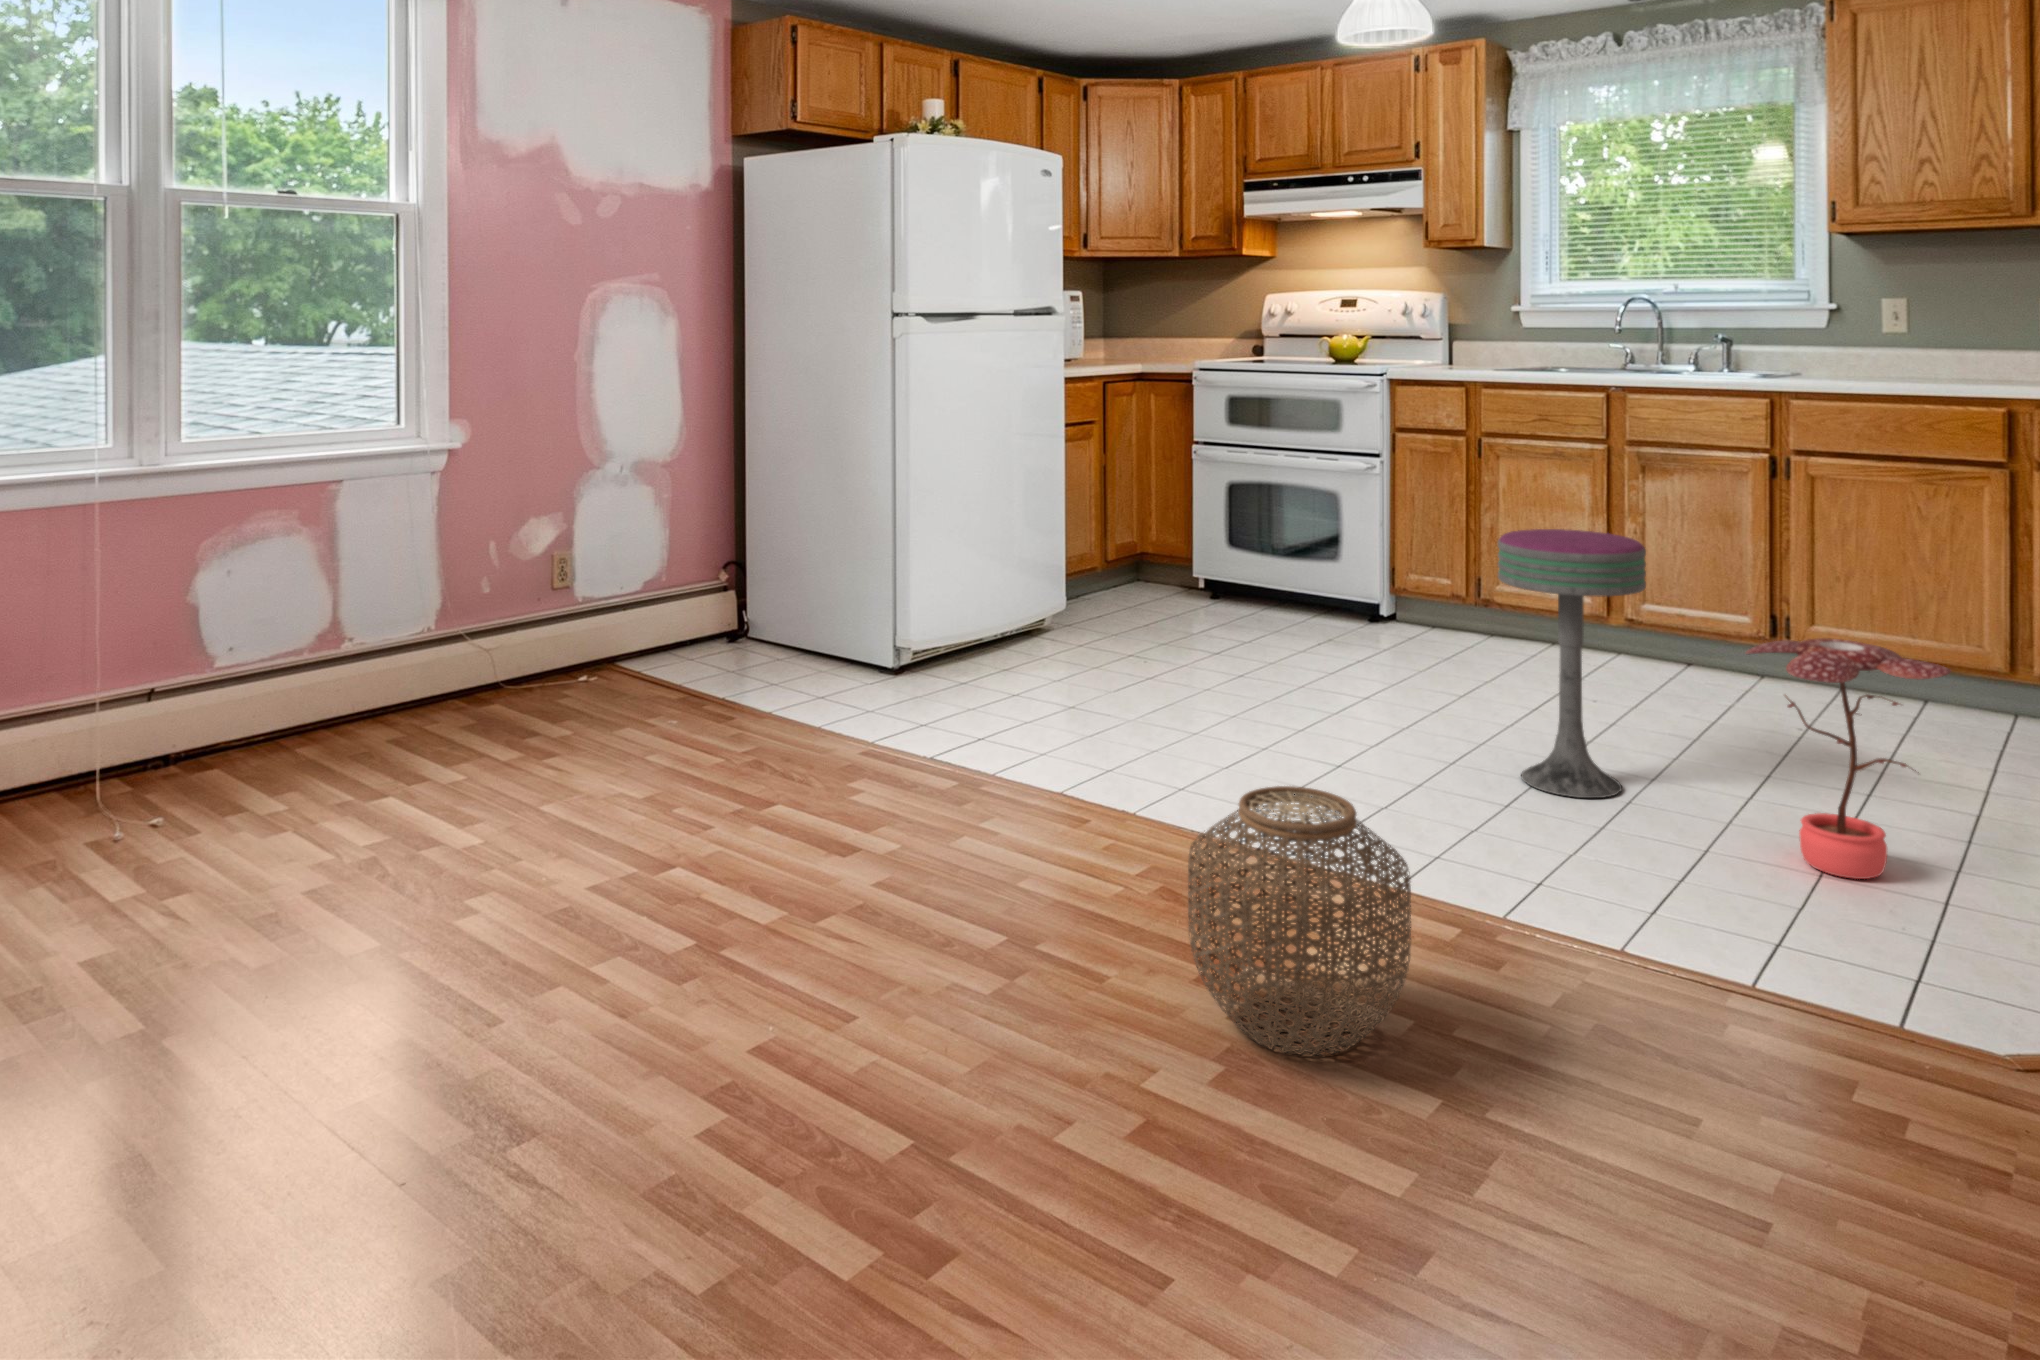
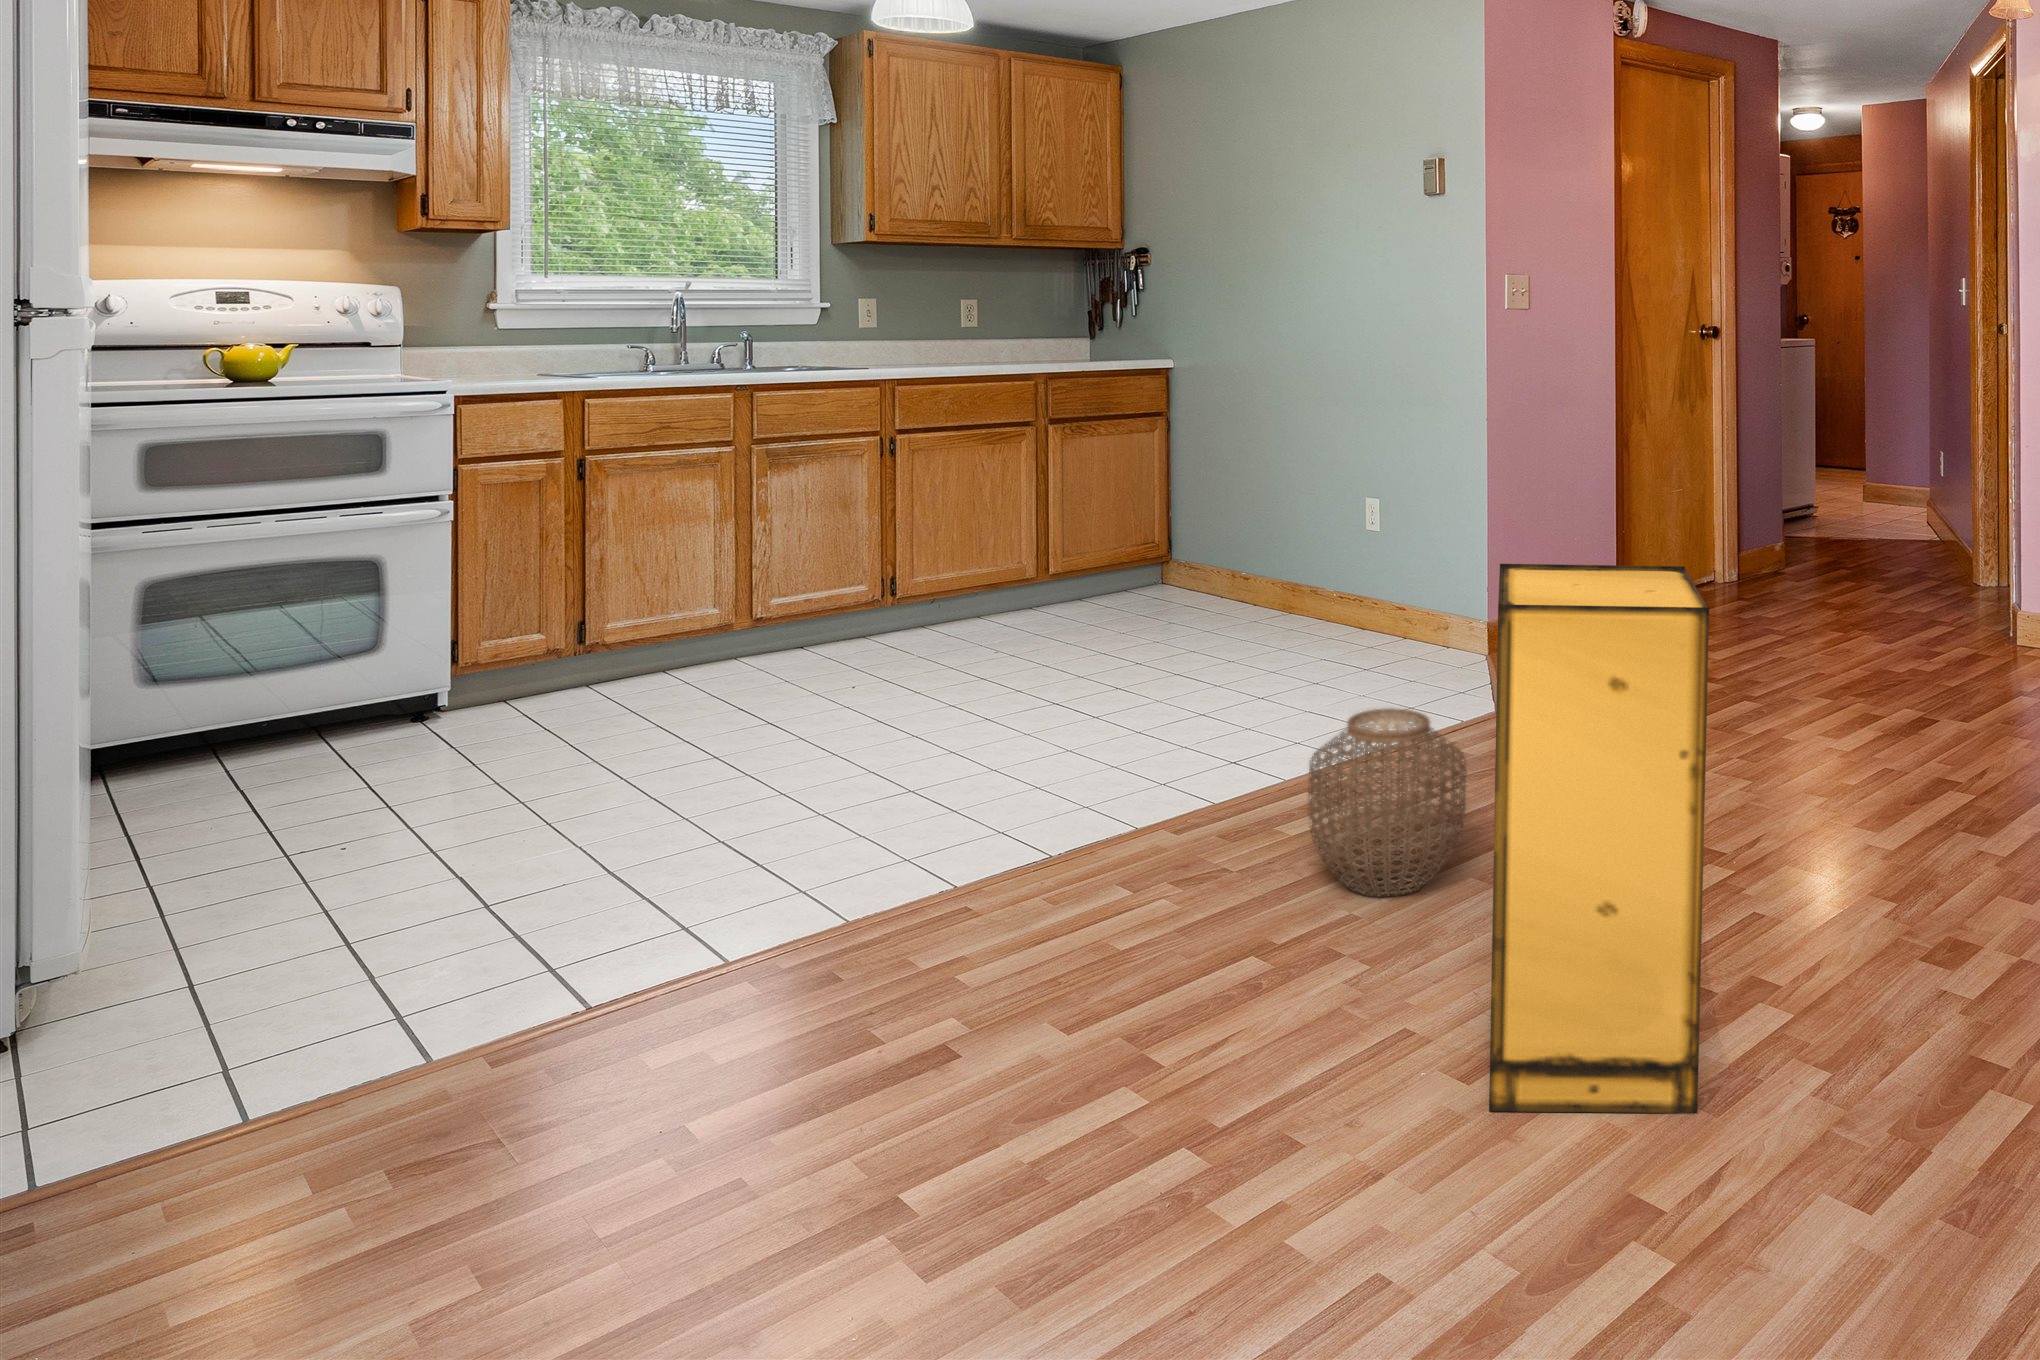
bar stool: present [1498,529,1646,798] -> none [968,519,1090,746]
storage cabinet: none [656,545,951,1302] -> present [1489,564,1709,1113]
potted plant: present [1746,638,1951,879] -> none [1180,556,1289,712]

